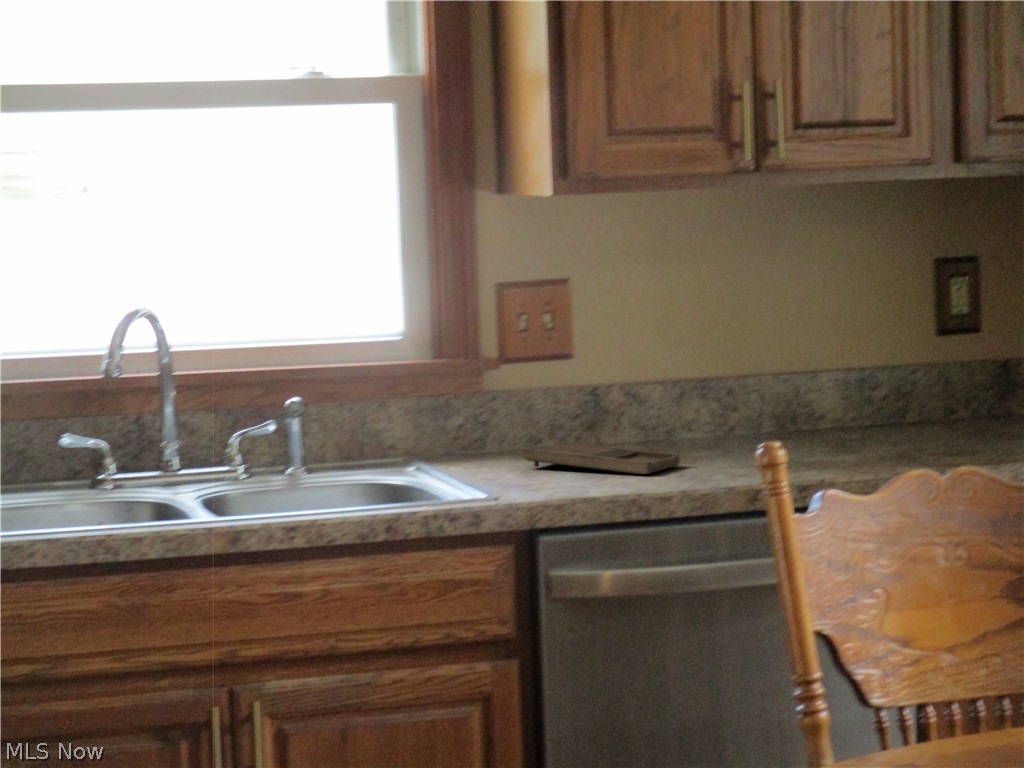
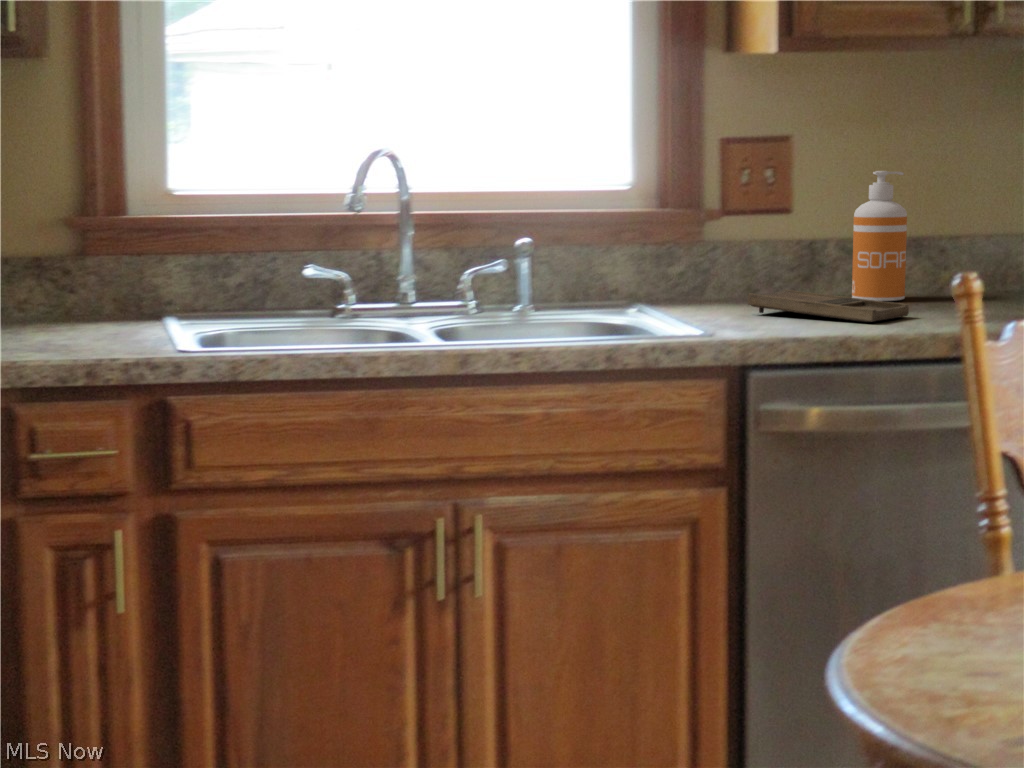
soap dispenser: none [618,322,670,448] -> present [852,171,907,301]

